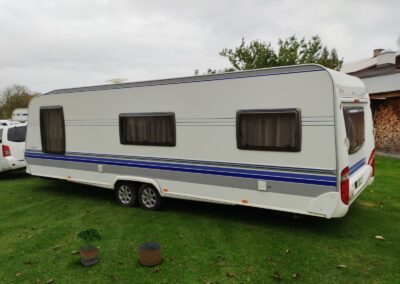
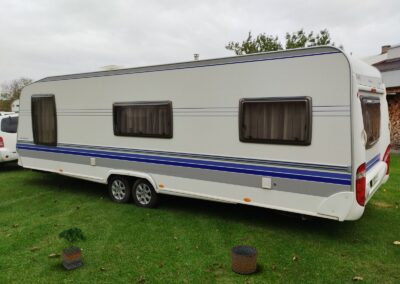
bucket: present [138,234,162,266] -> present [231,236,257,274]

